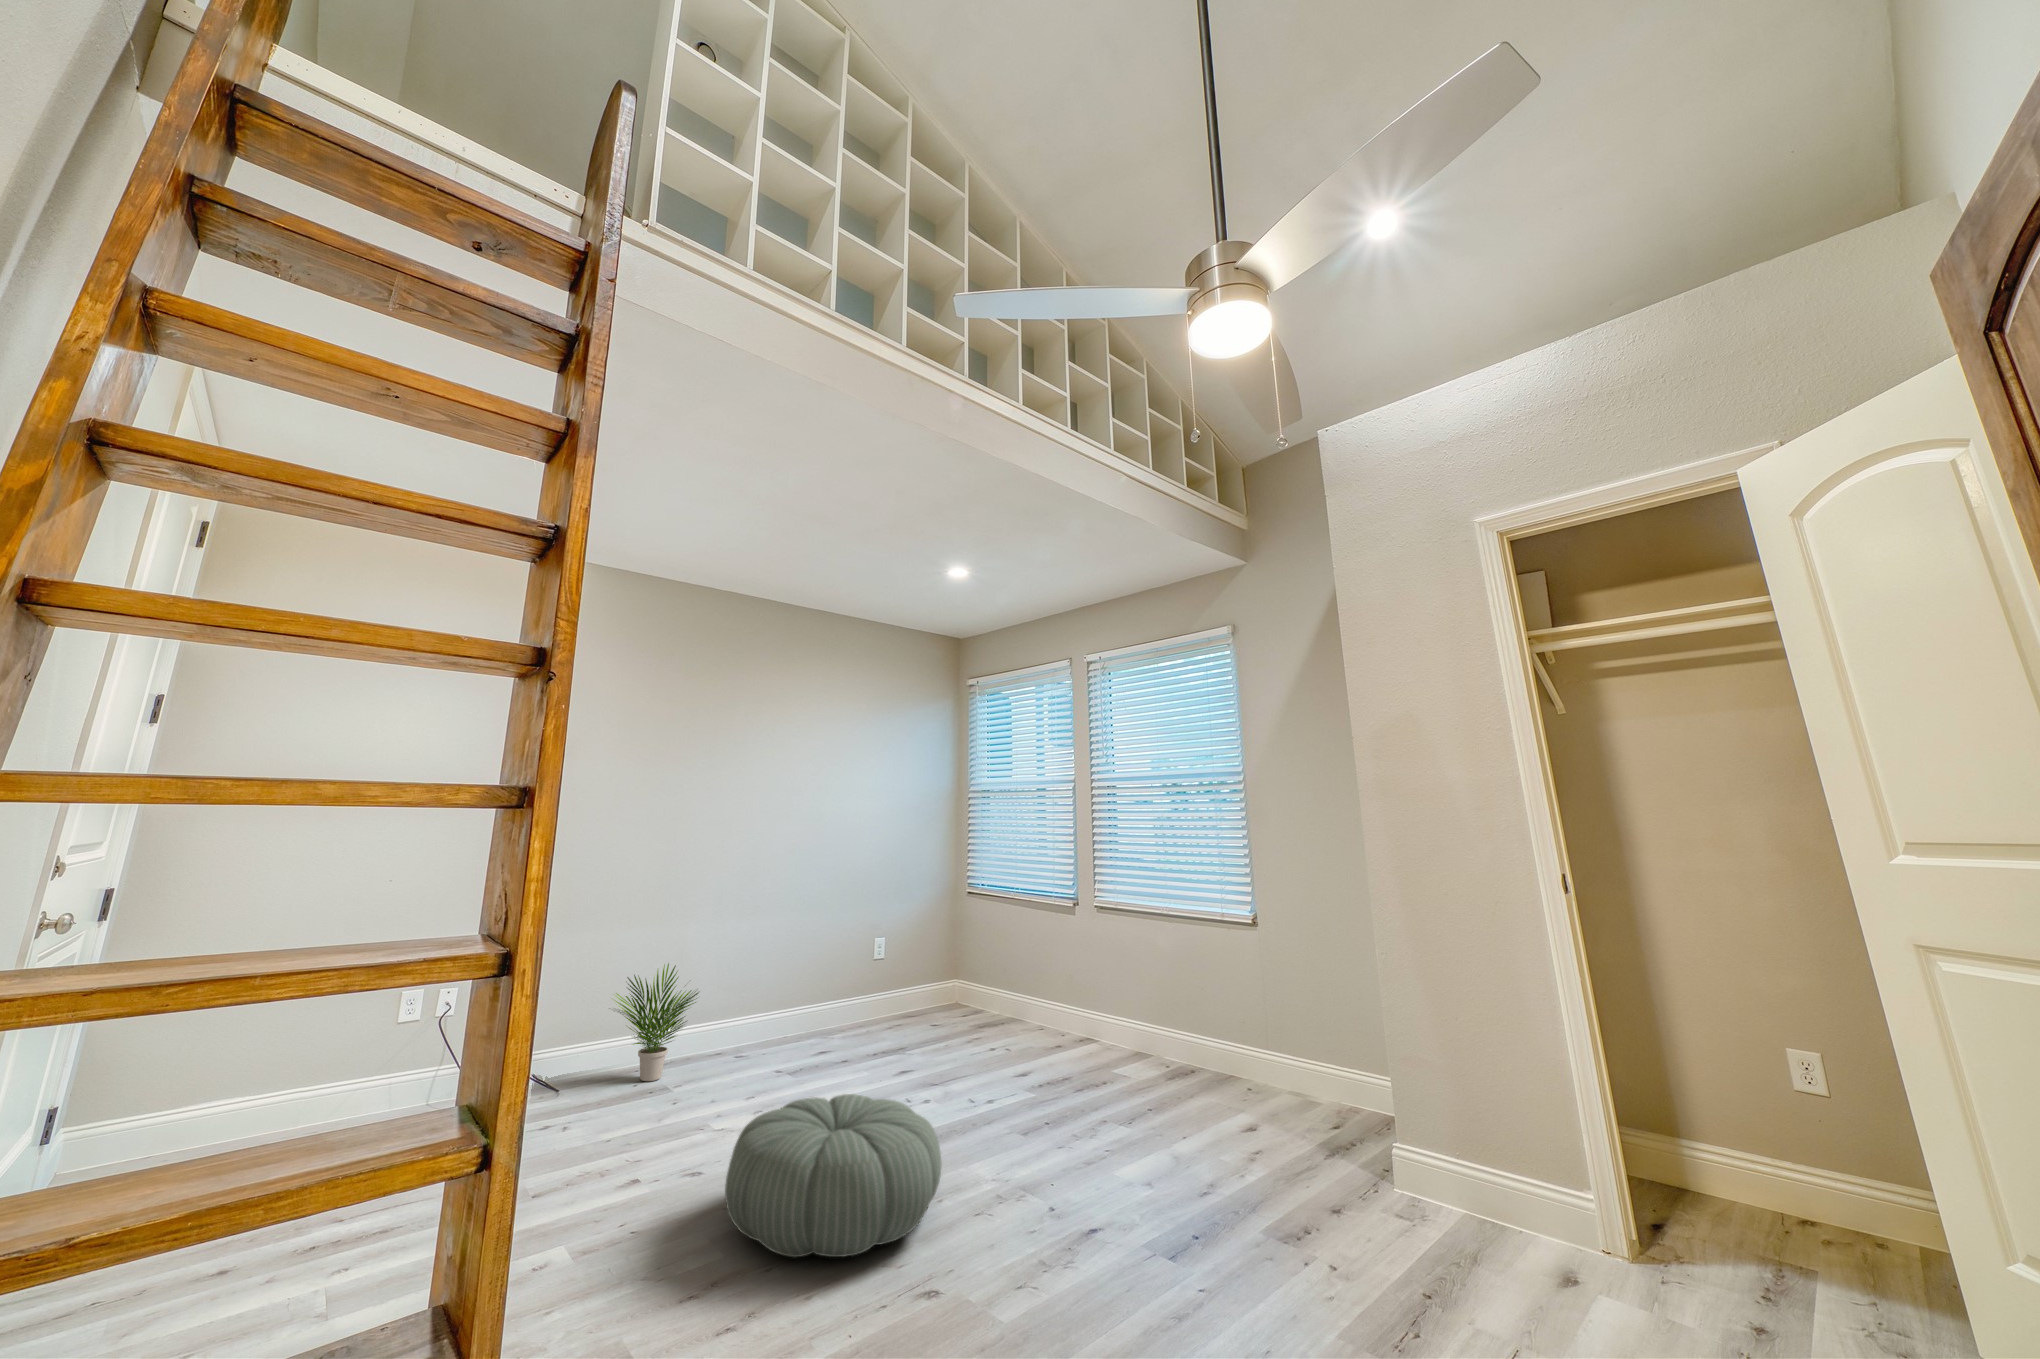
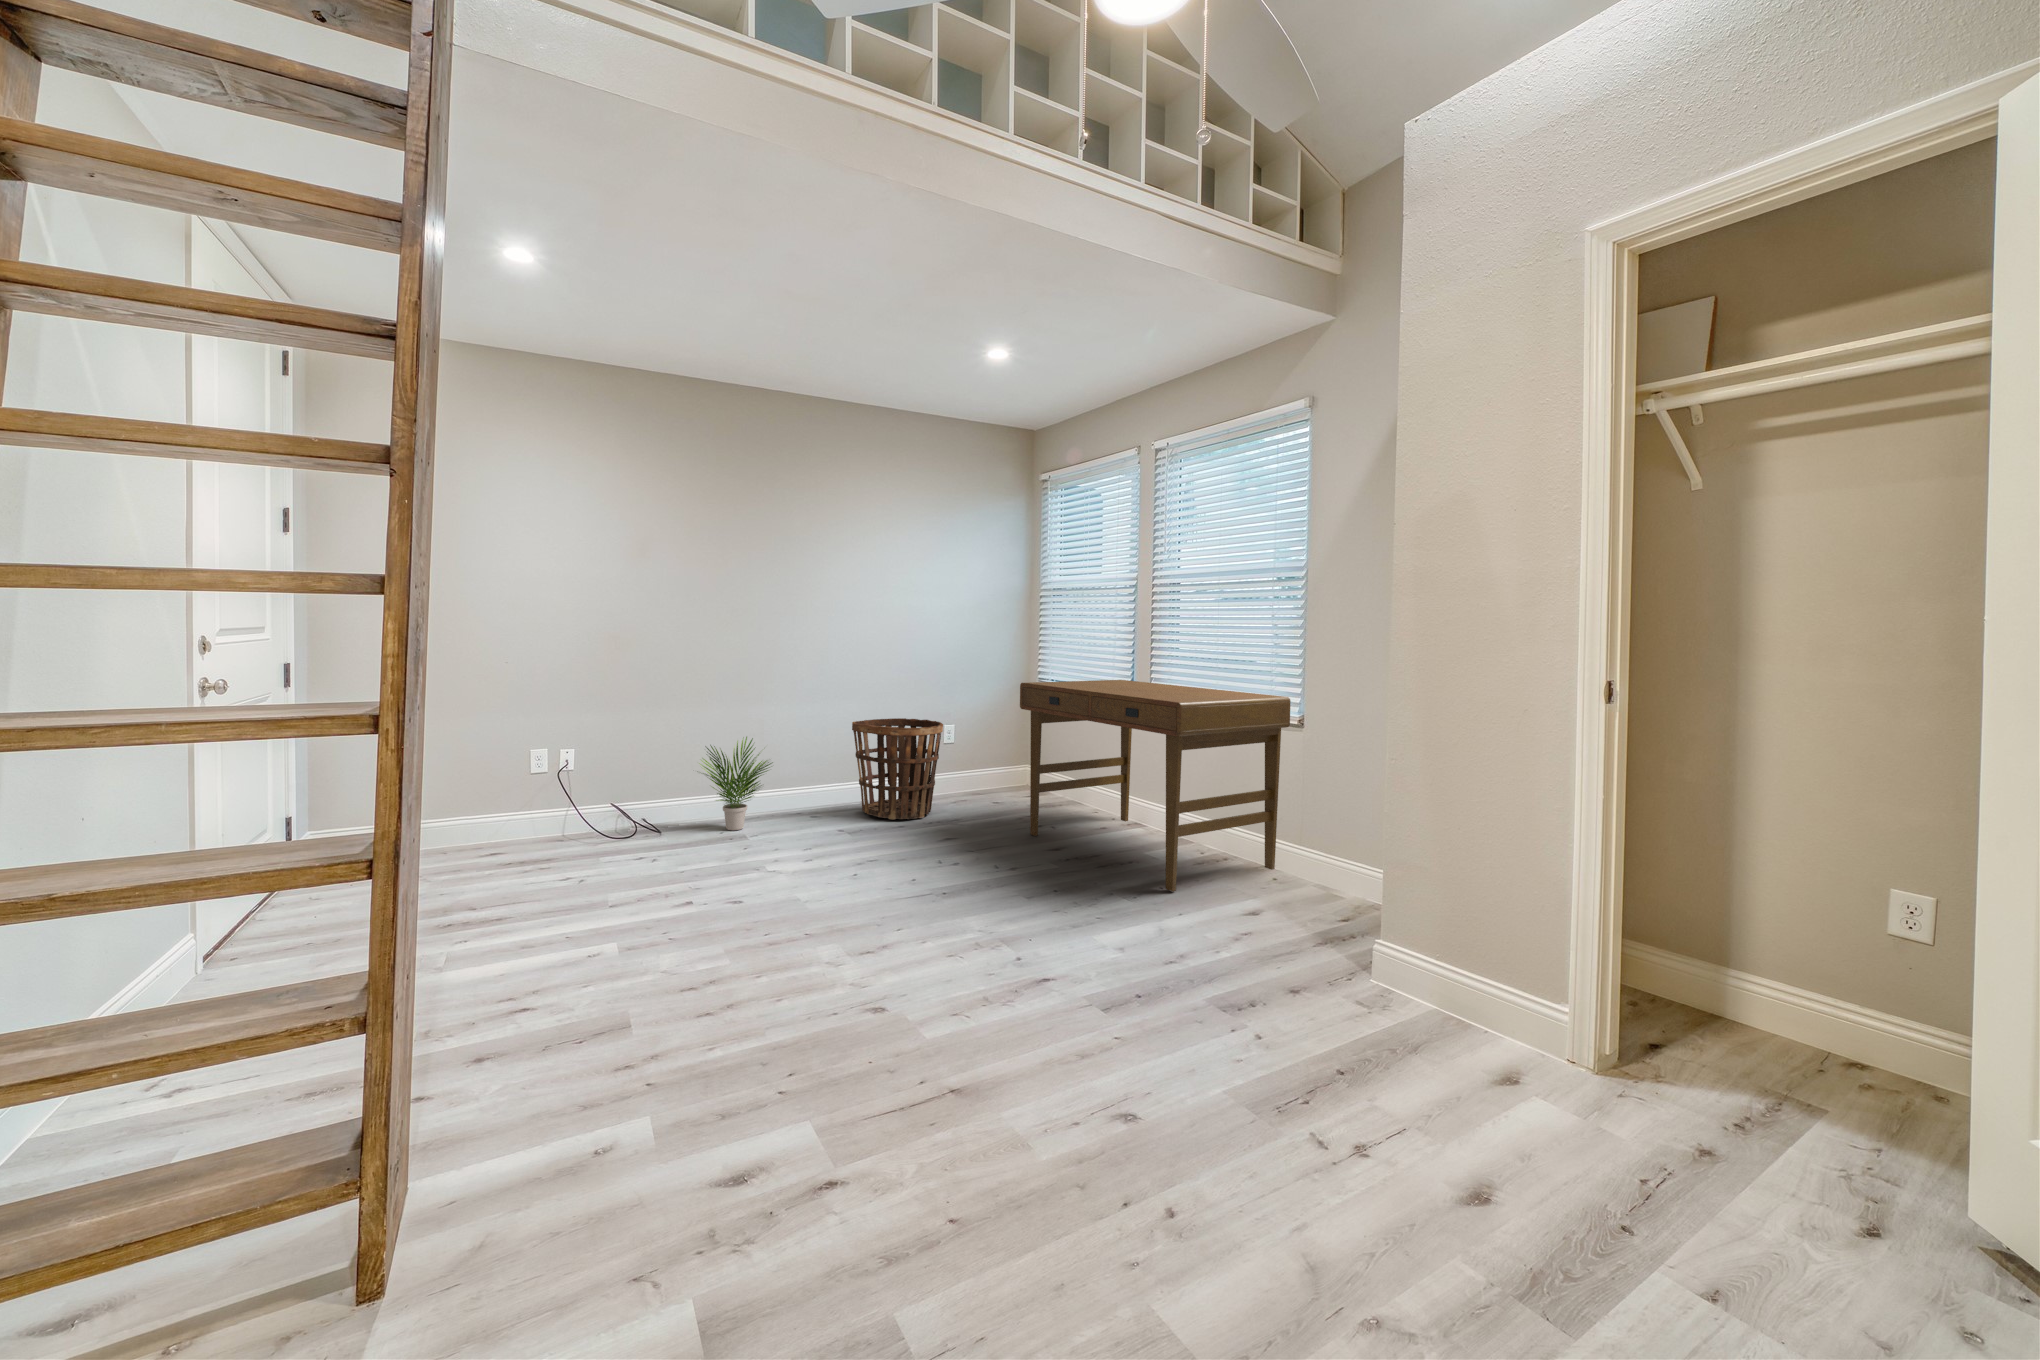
desk: none [973,884,1244,1113] -> present [1020,680,1291,891]
basket: none [785,934,885,1054] -> present [852,718,943,819]
pouf: present [725,1094,941,1257] -> none [740,853,929,977]

